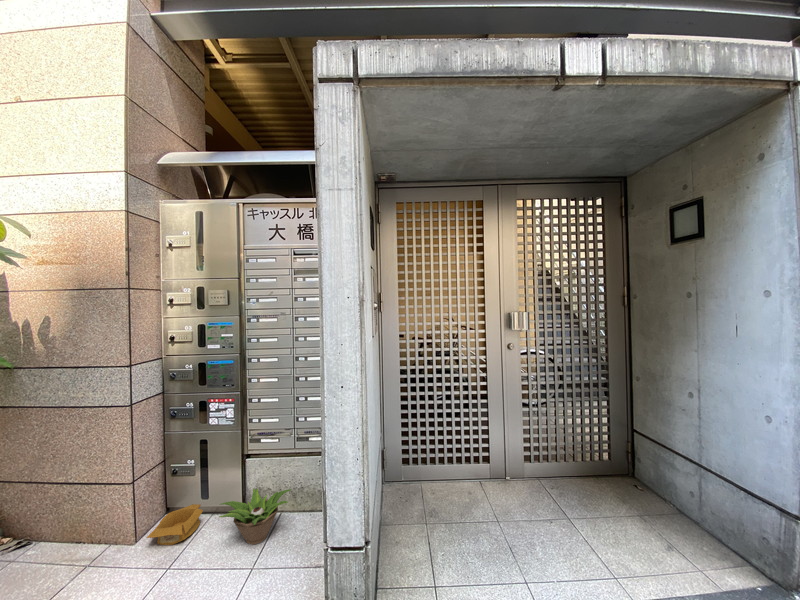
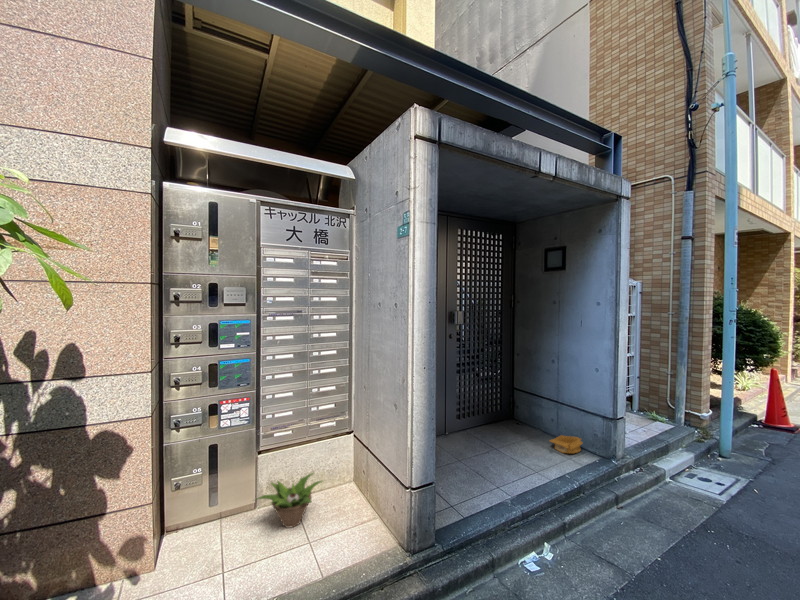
cardboard box: present [147,504,203,545] -> present [550,435,583,453]

